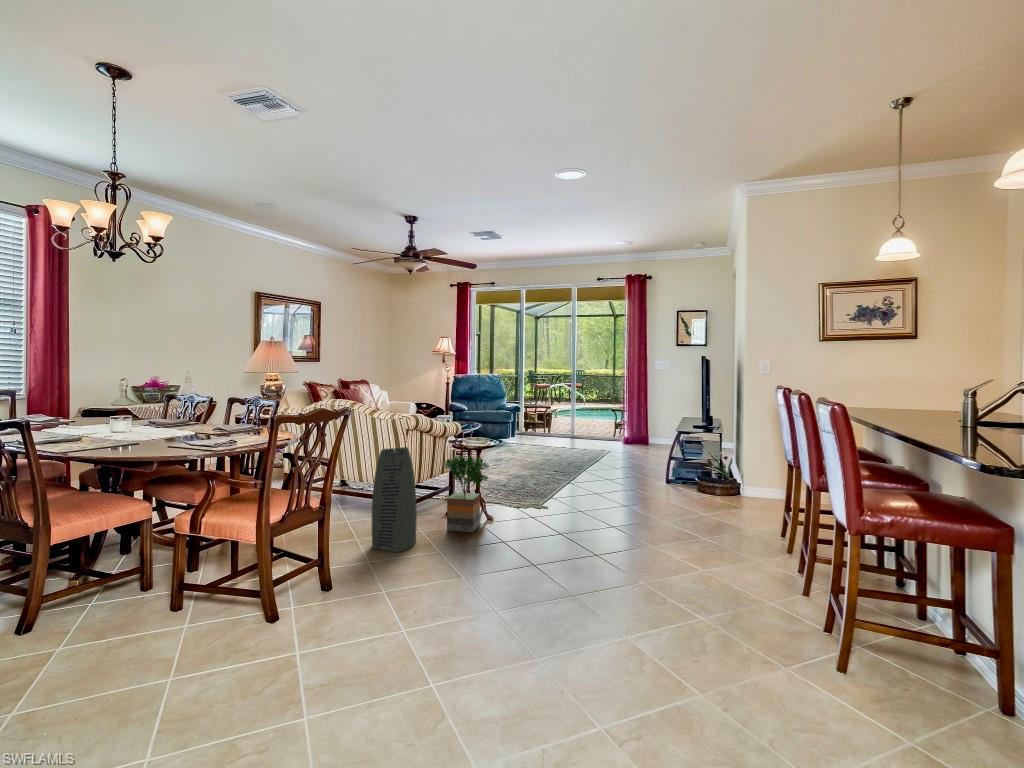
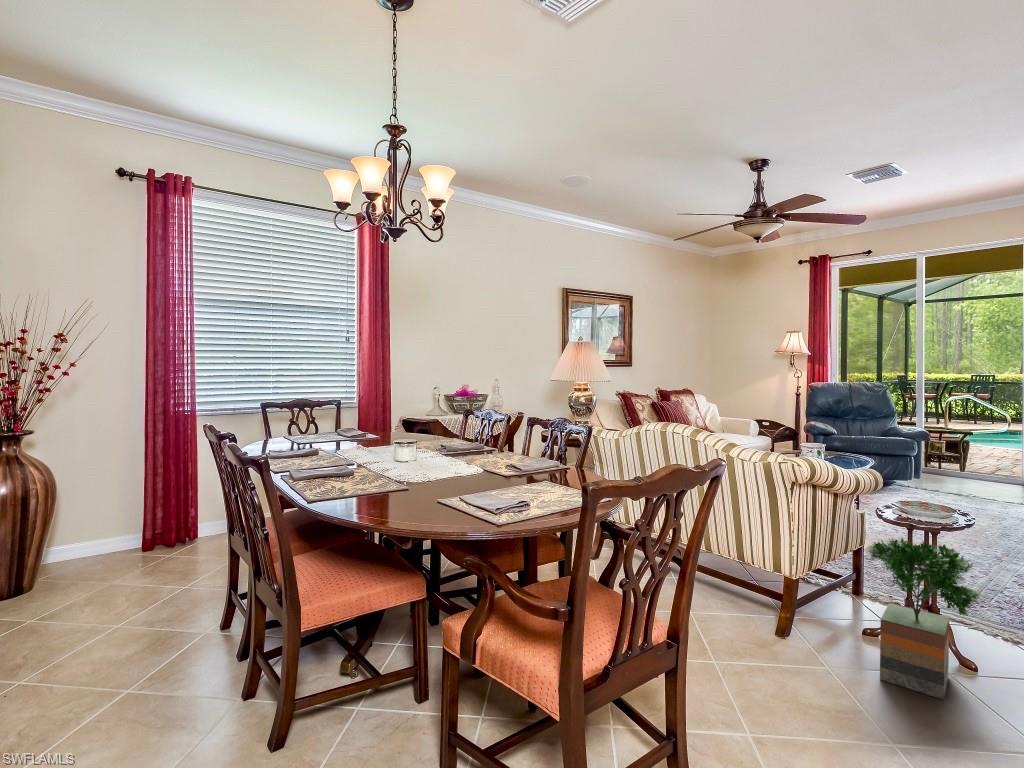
air purifier: present [372,447,417,552] -> none [741,521,825,724]

